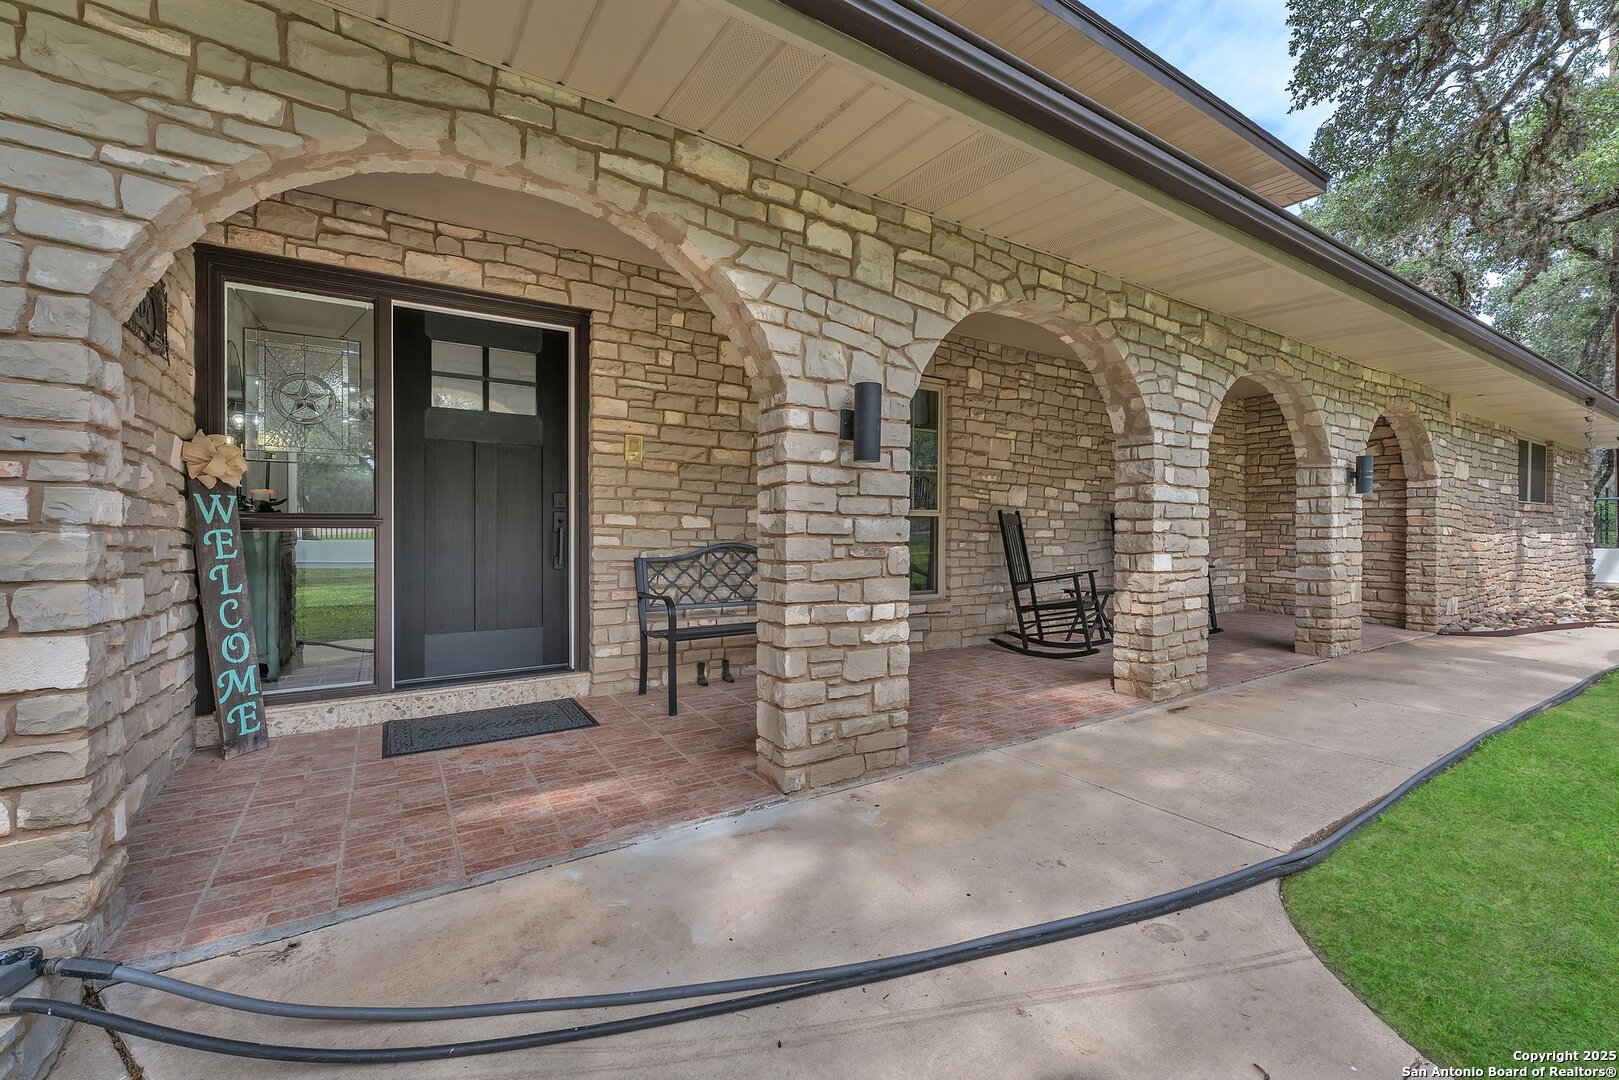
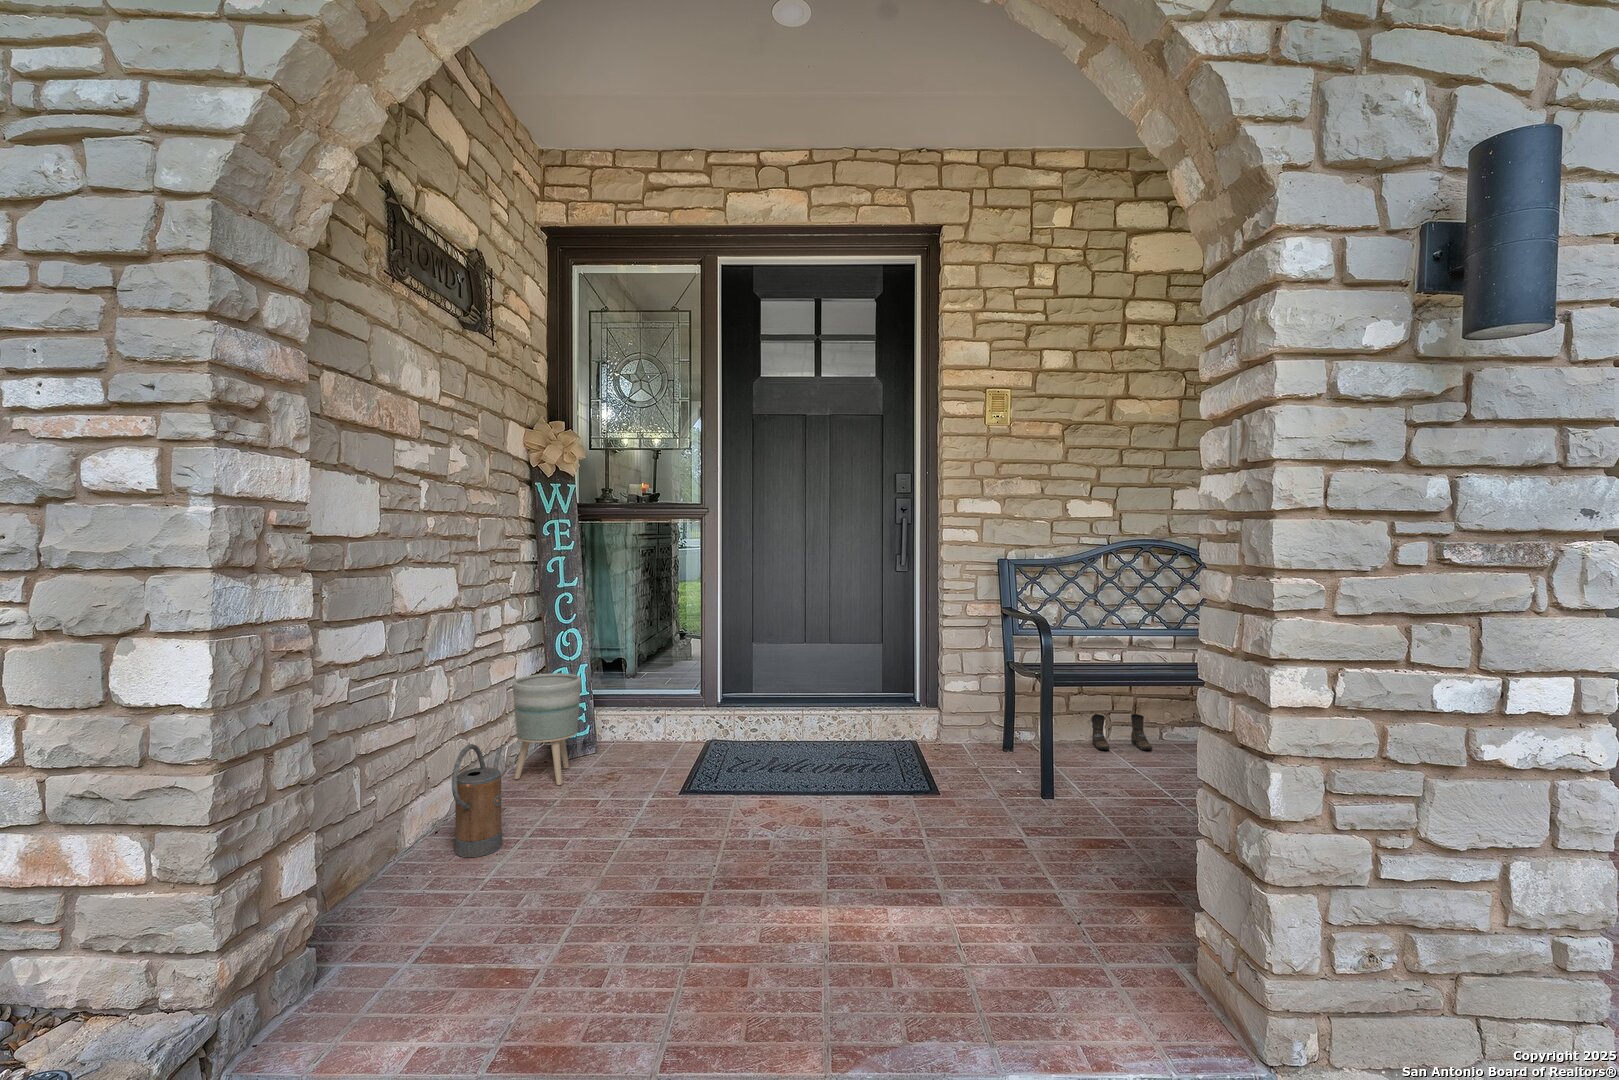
planter: none [185,672,264,775] -> present [512,673,581,785]
watering can: none [160,734,213,835] -> present [452,744,502,857]

